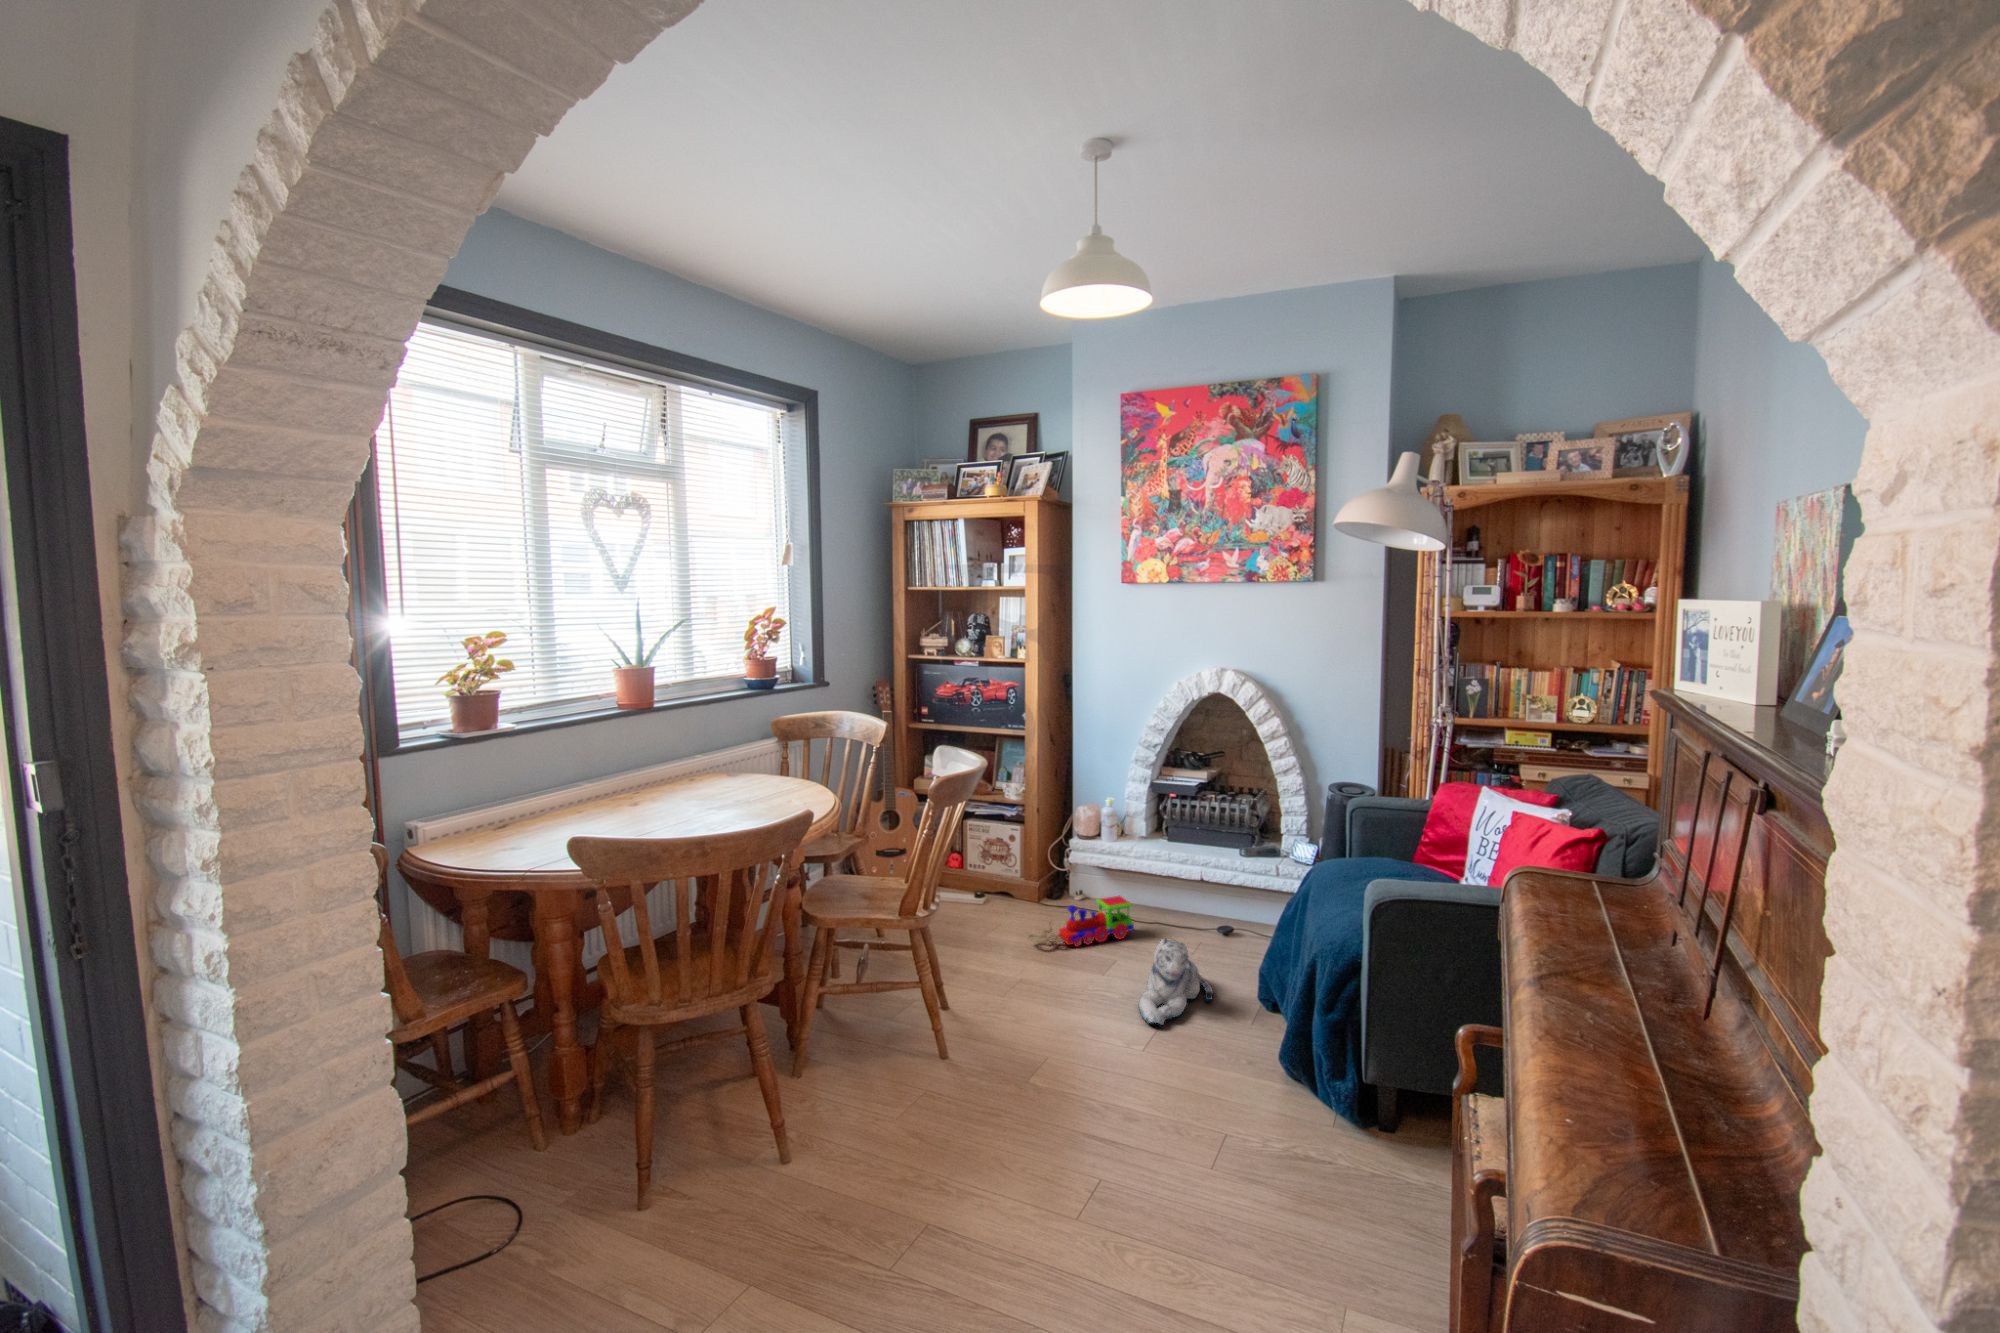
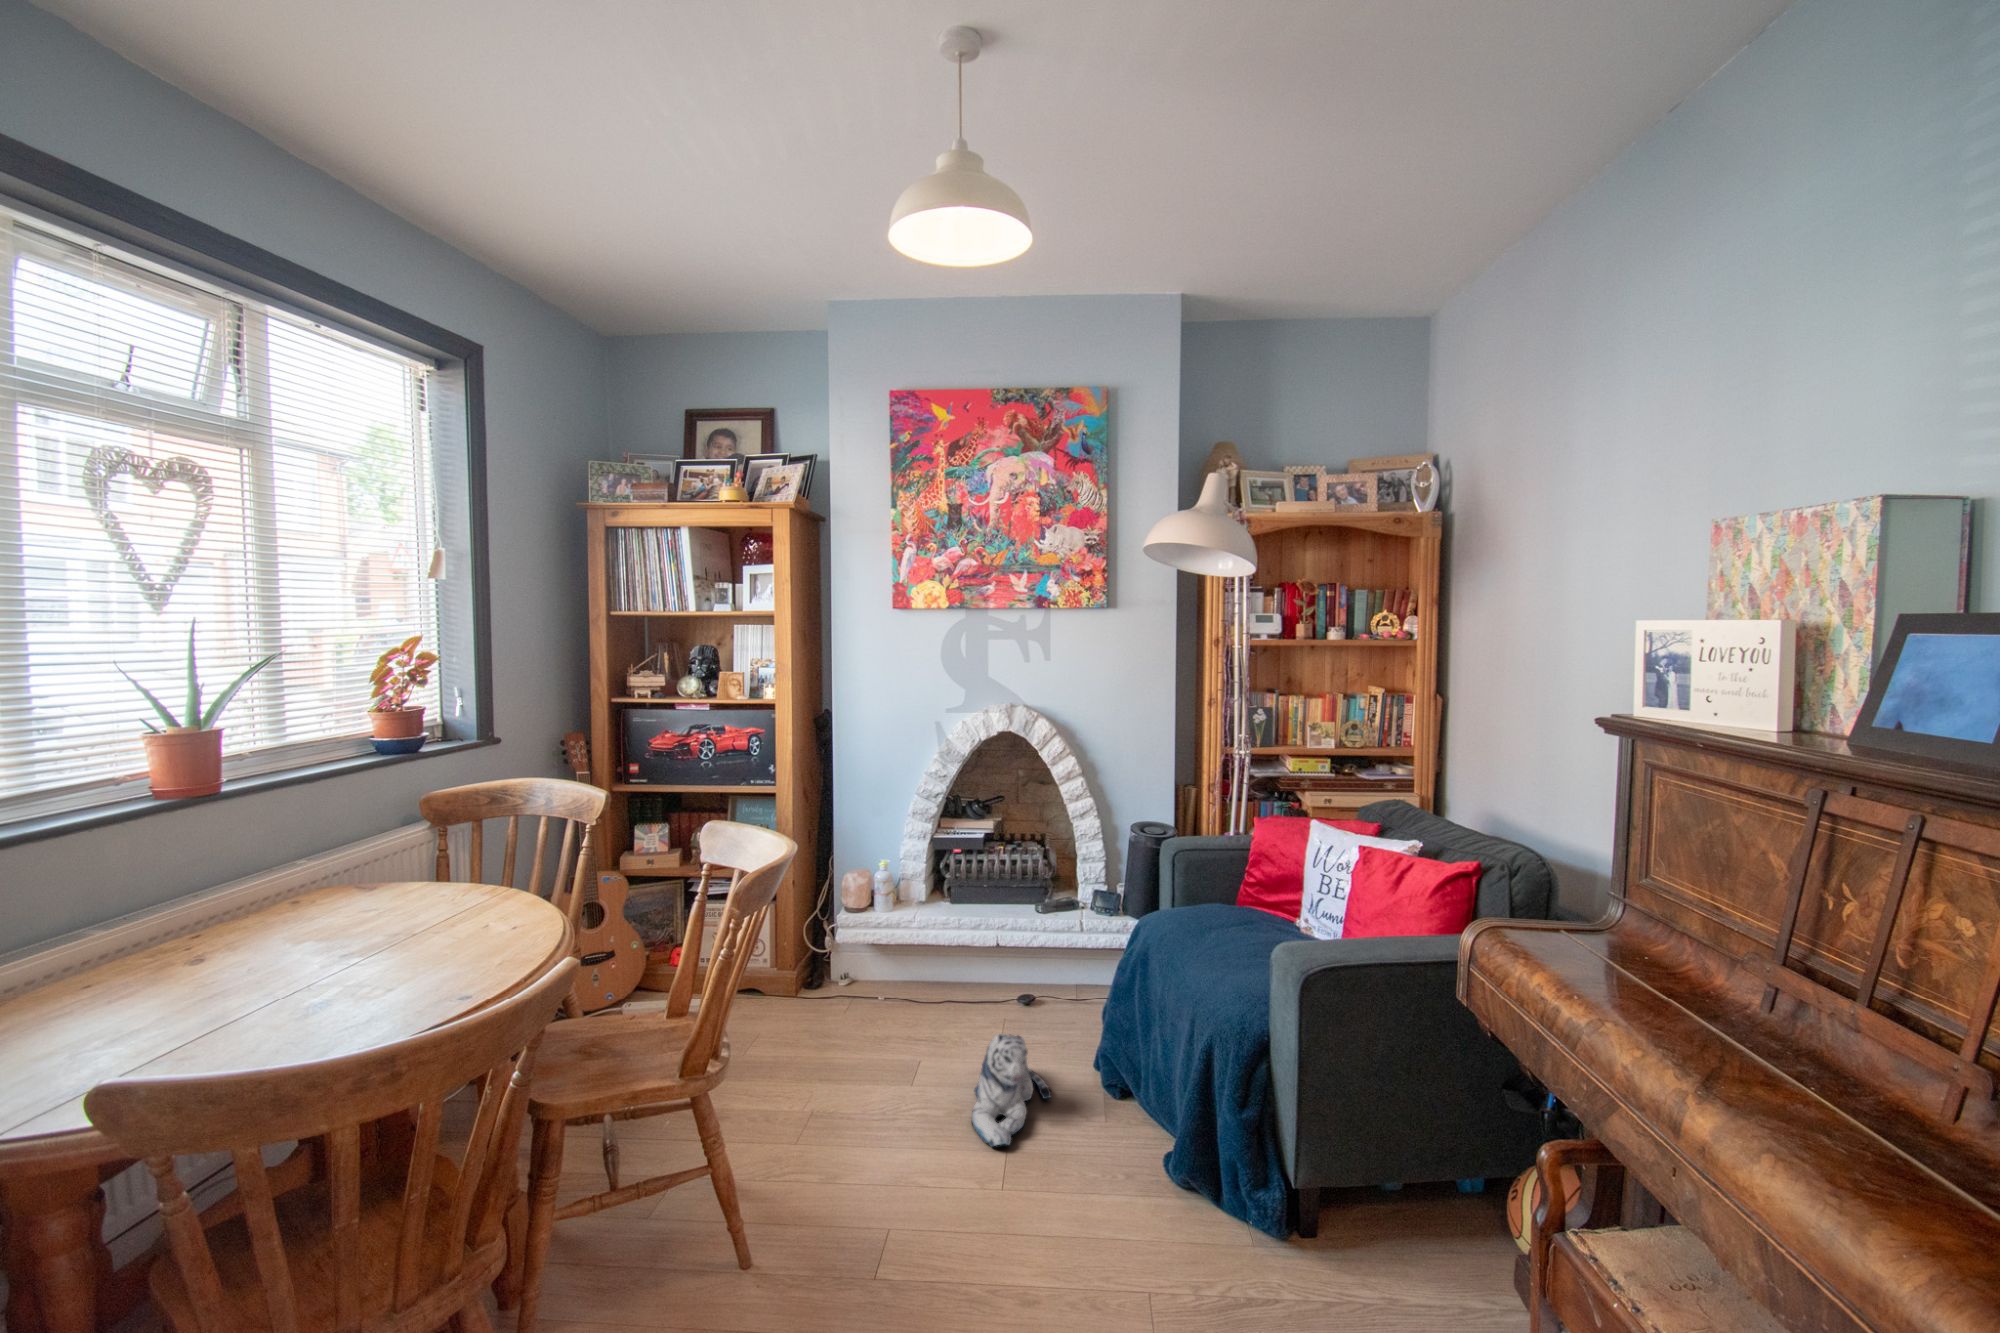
toy train: present [1028,896,1134,947] -> none [804,979,929,1058]

